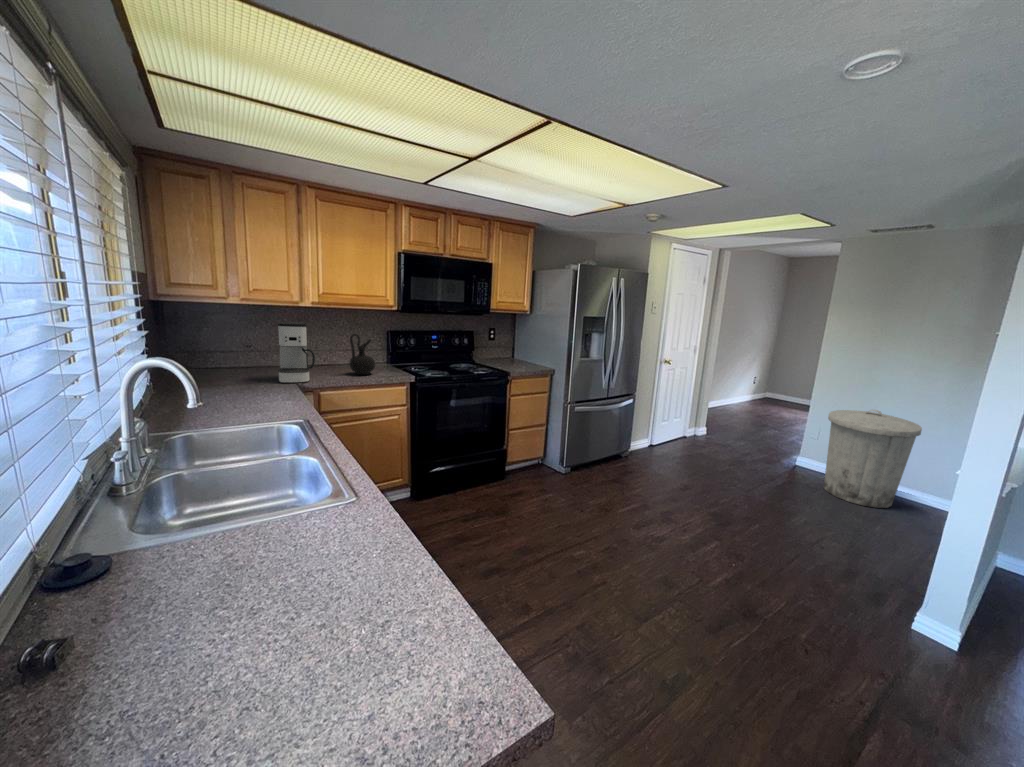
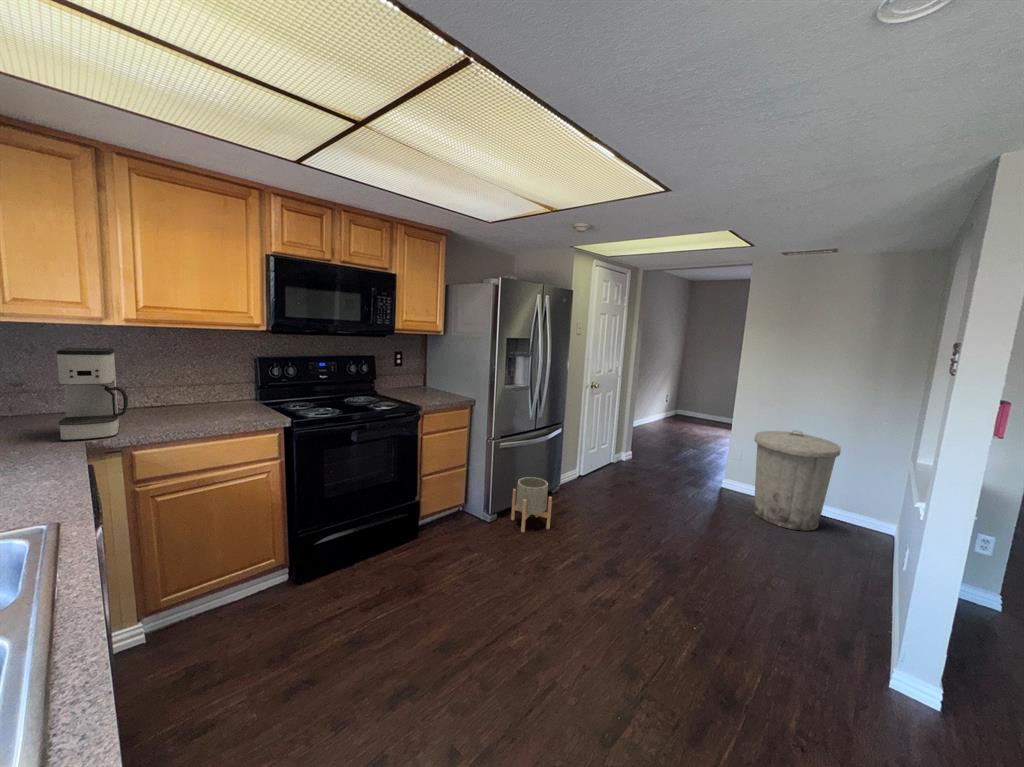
ceramic jug: present [350,334,375,375] -> none [190,363,232,420]
planter: none [583,438,619,483] -> present [511,477,552,532]

